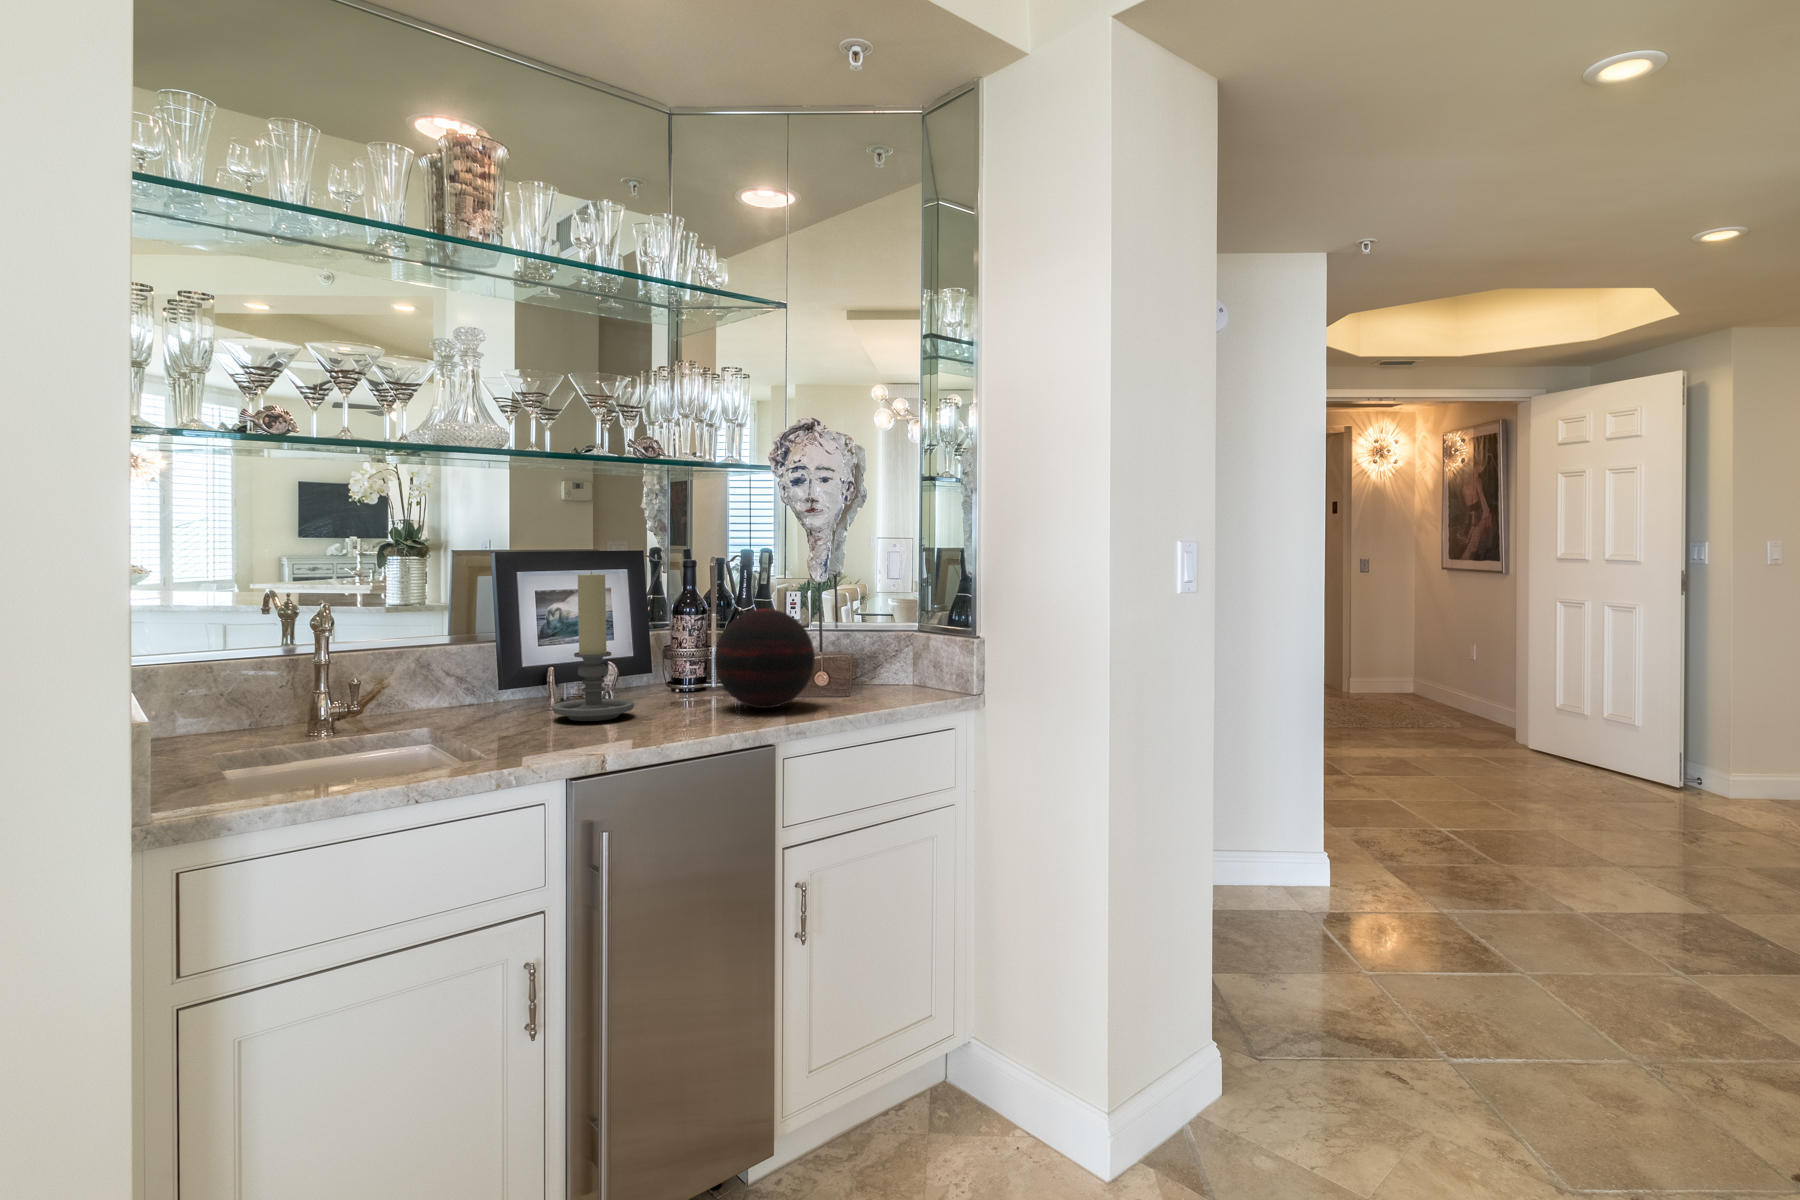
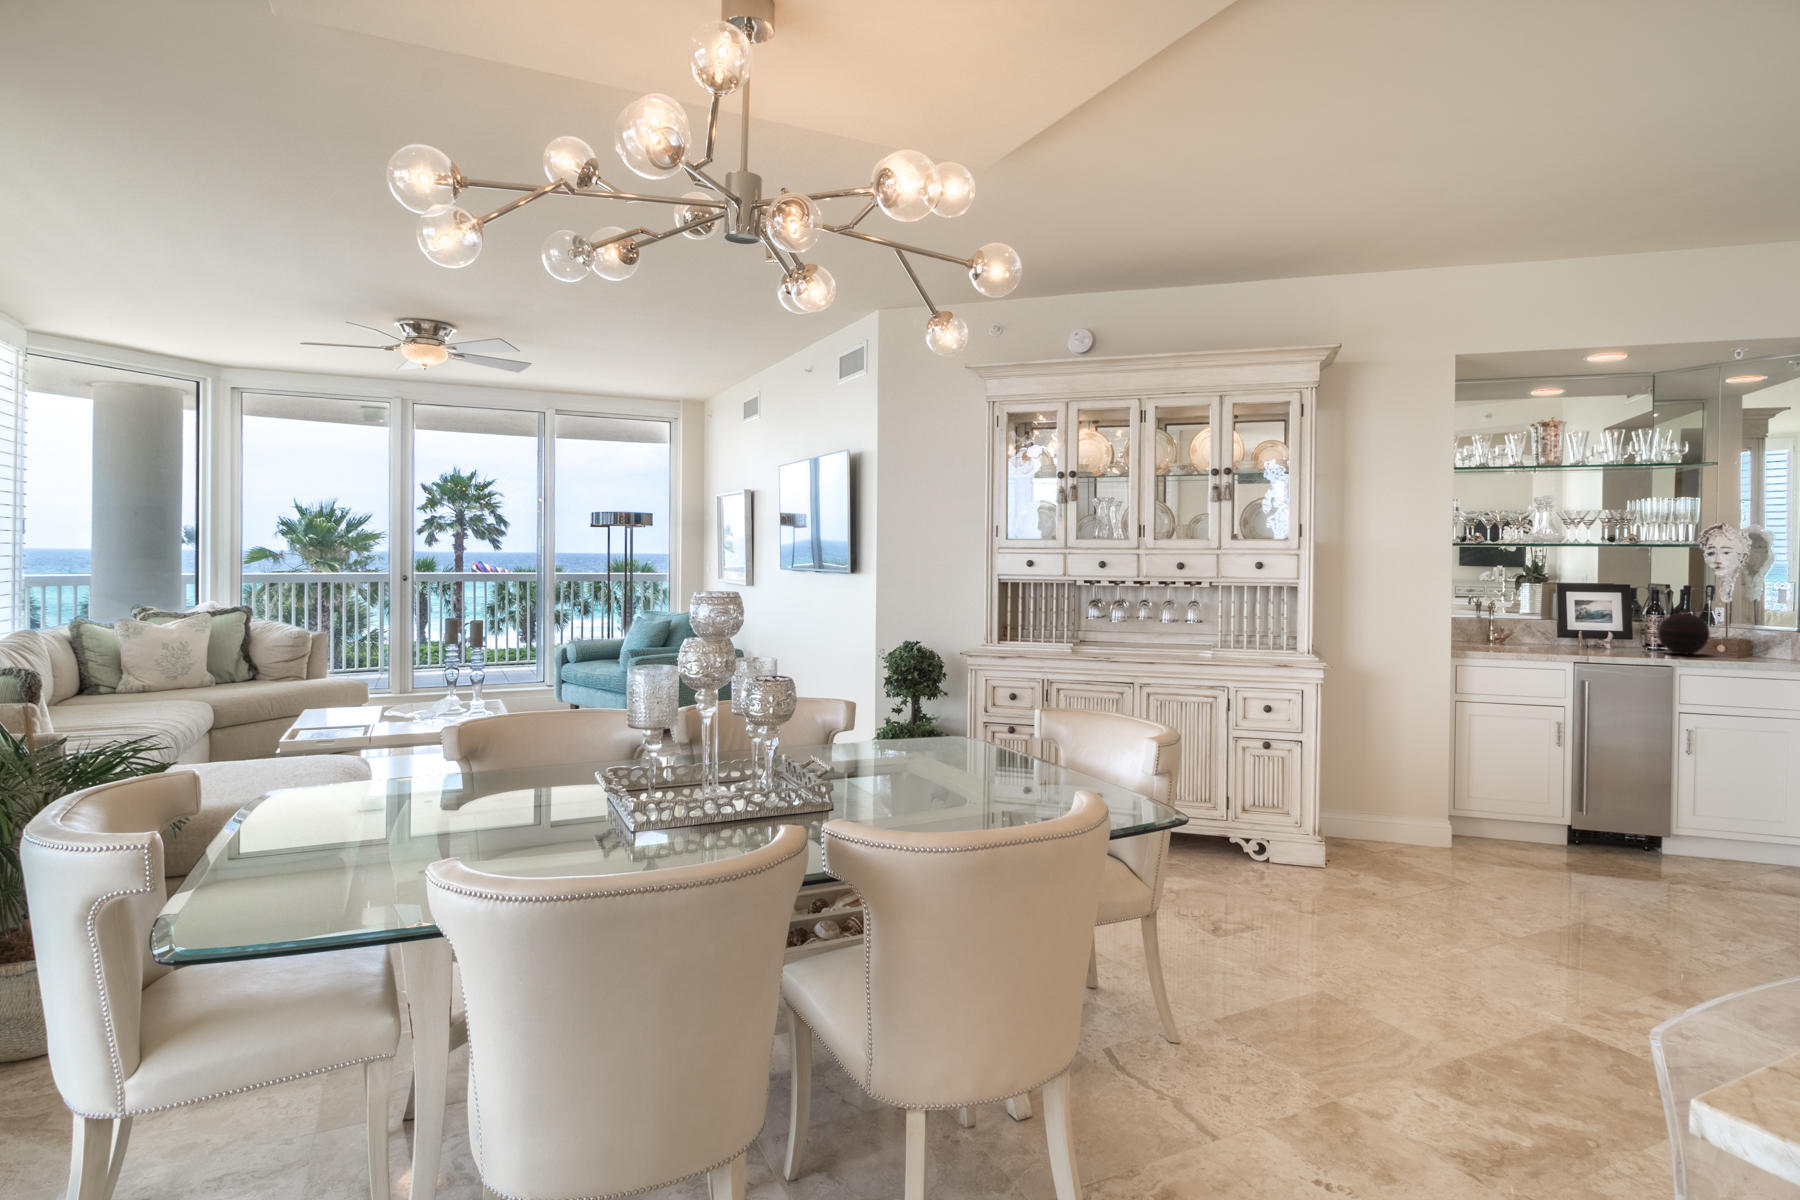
candle holder: present [552,571,634,721] -> none [1583,594,1619,652]

